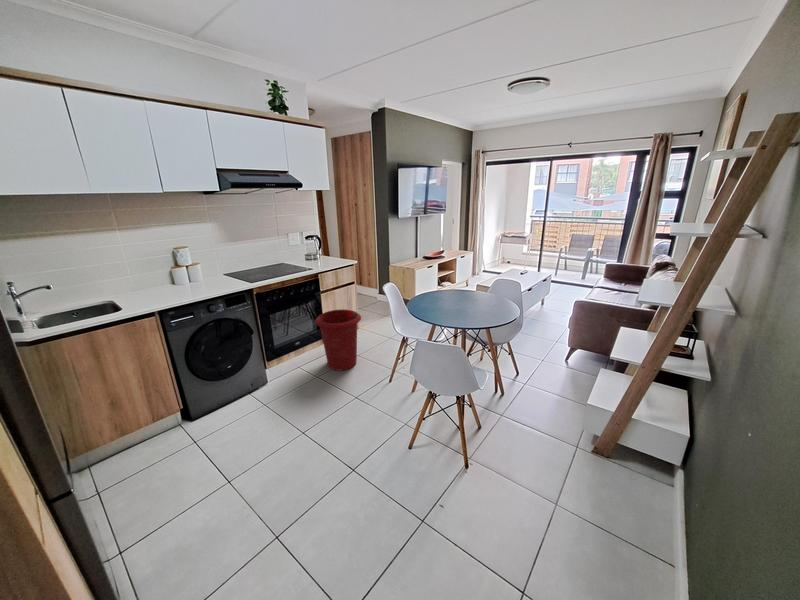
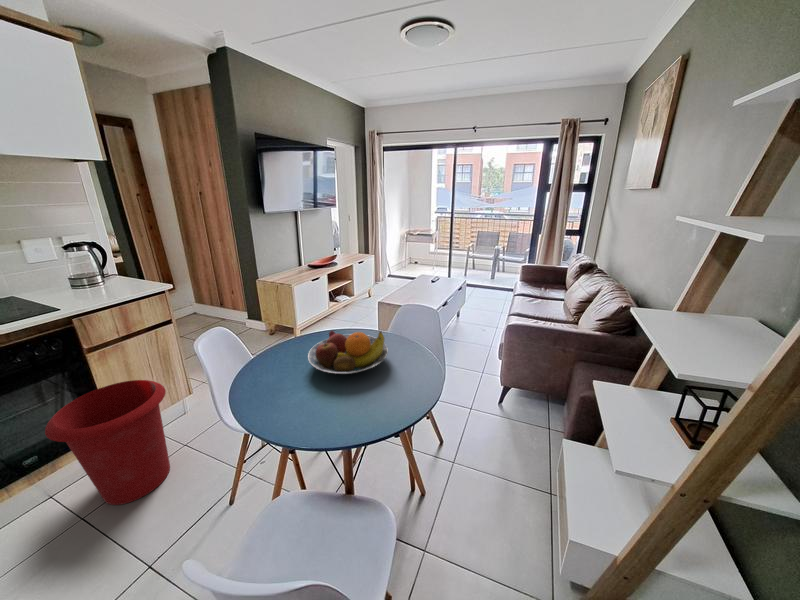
fruit bowl: none [444,286,488,307] -> present [308,331,388,374]

